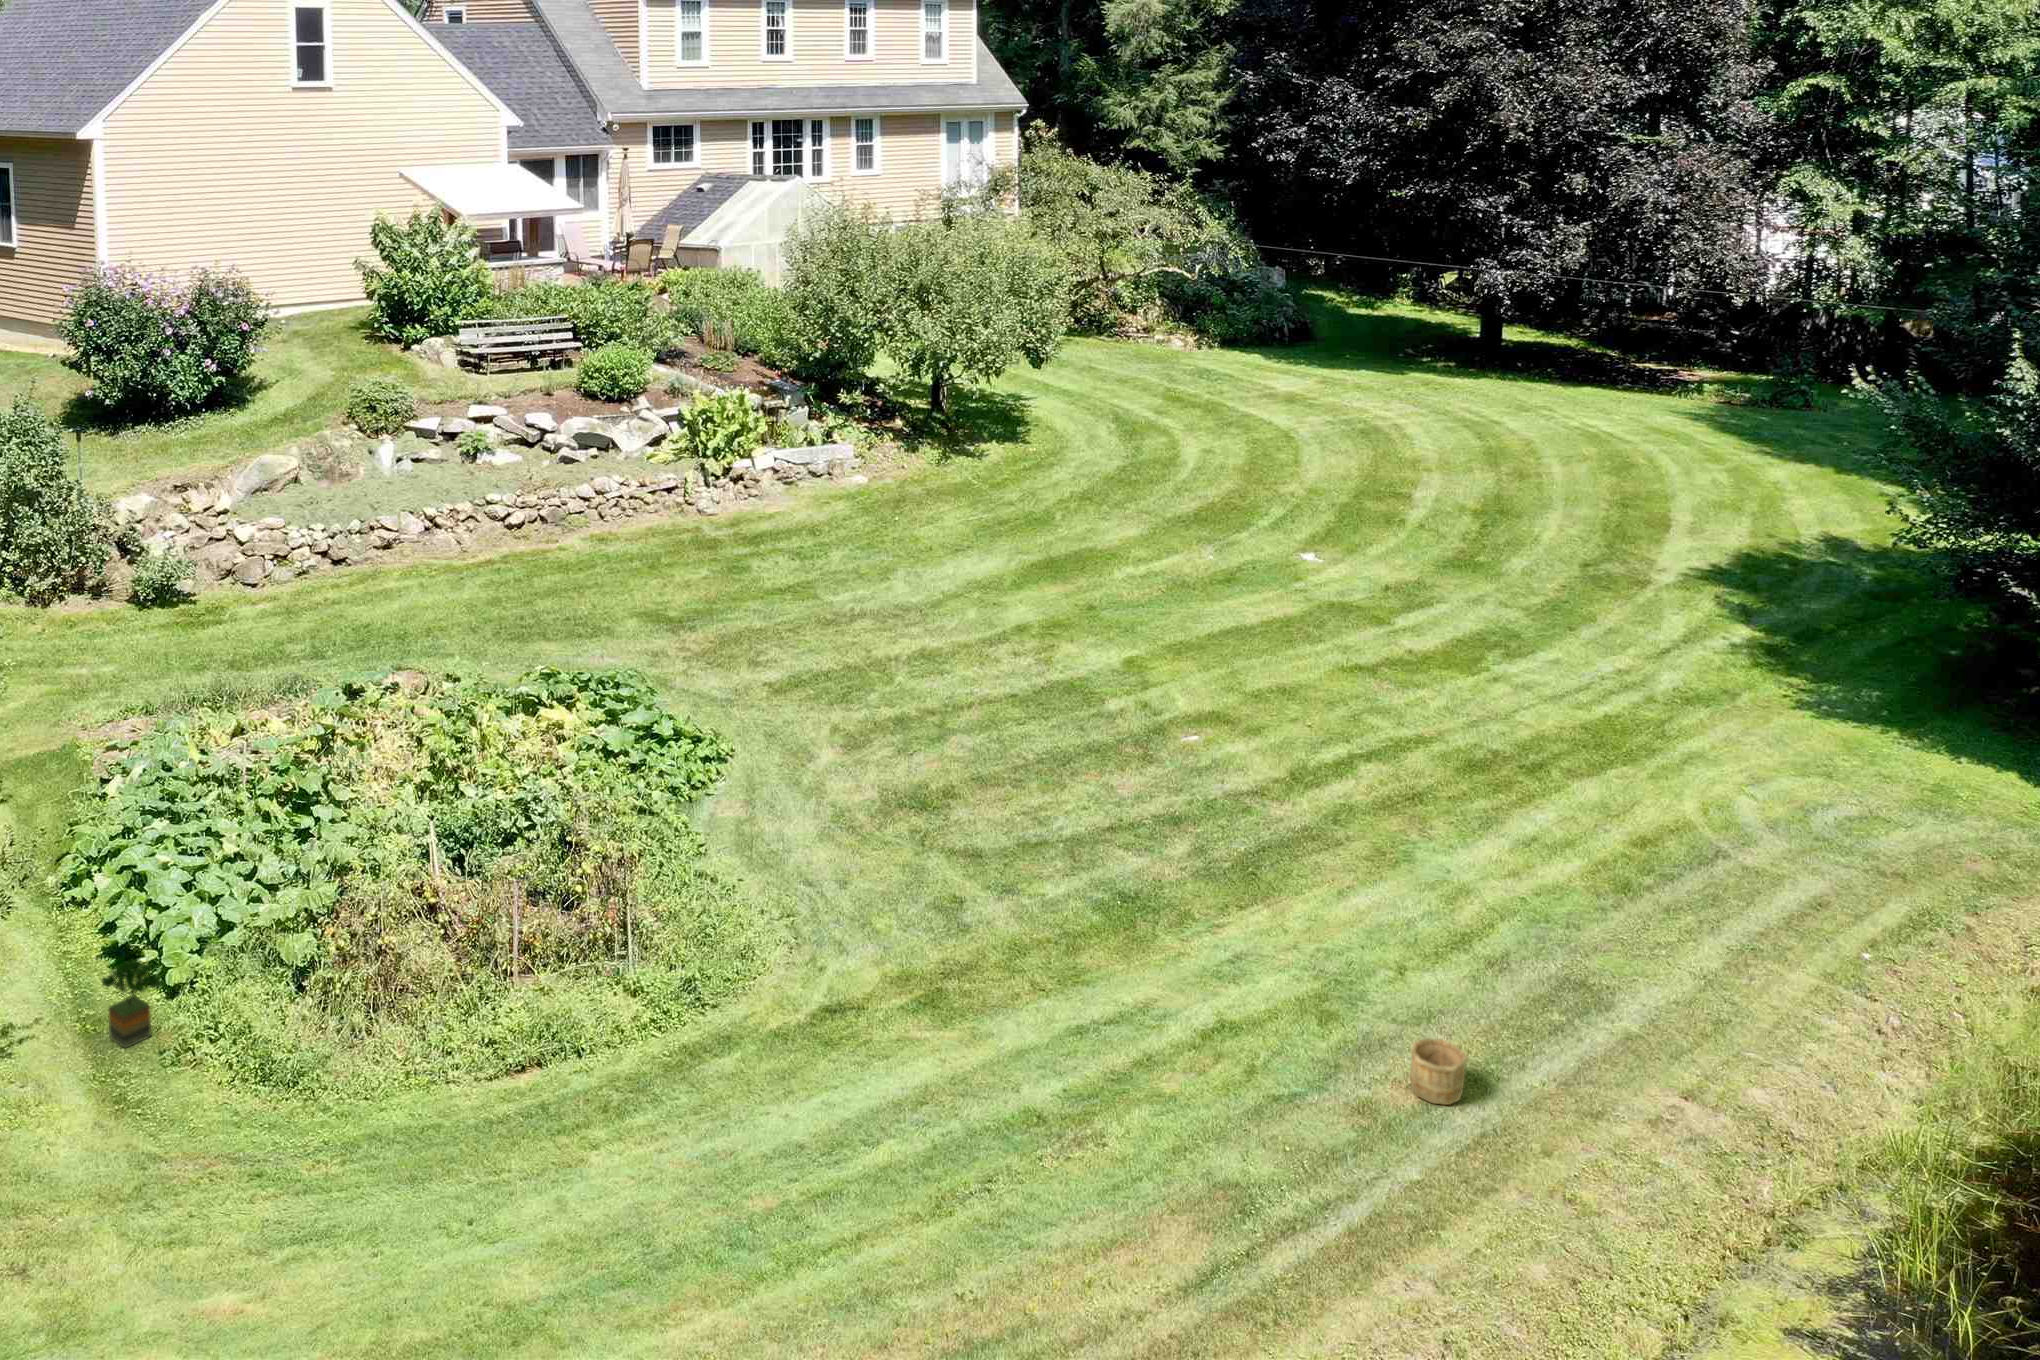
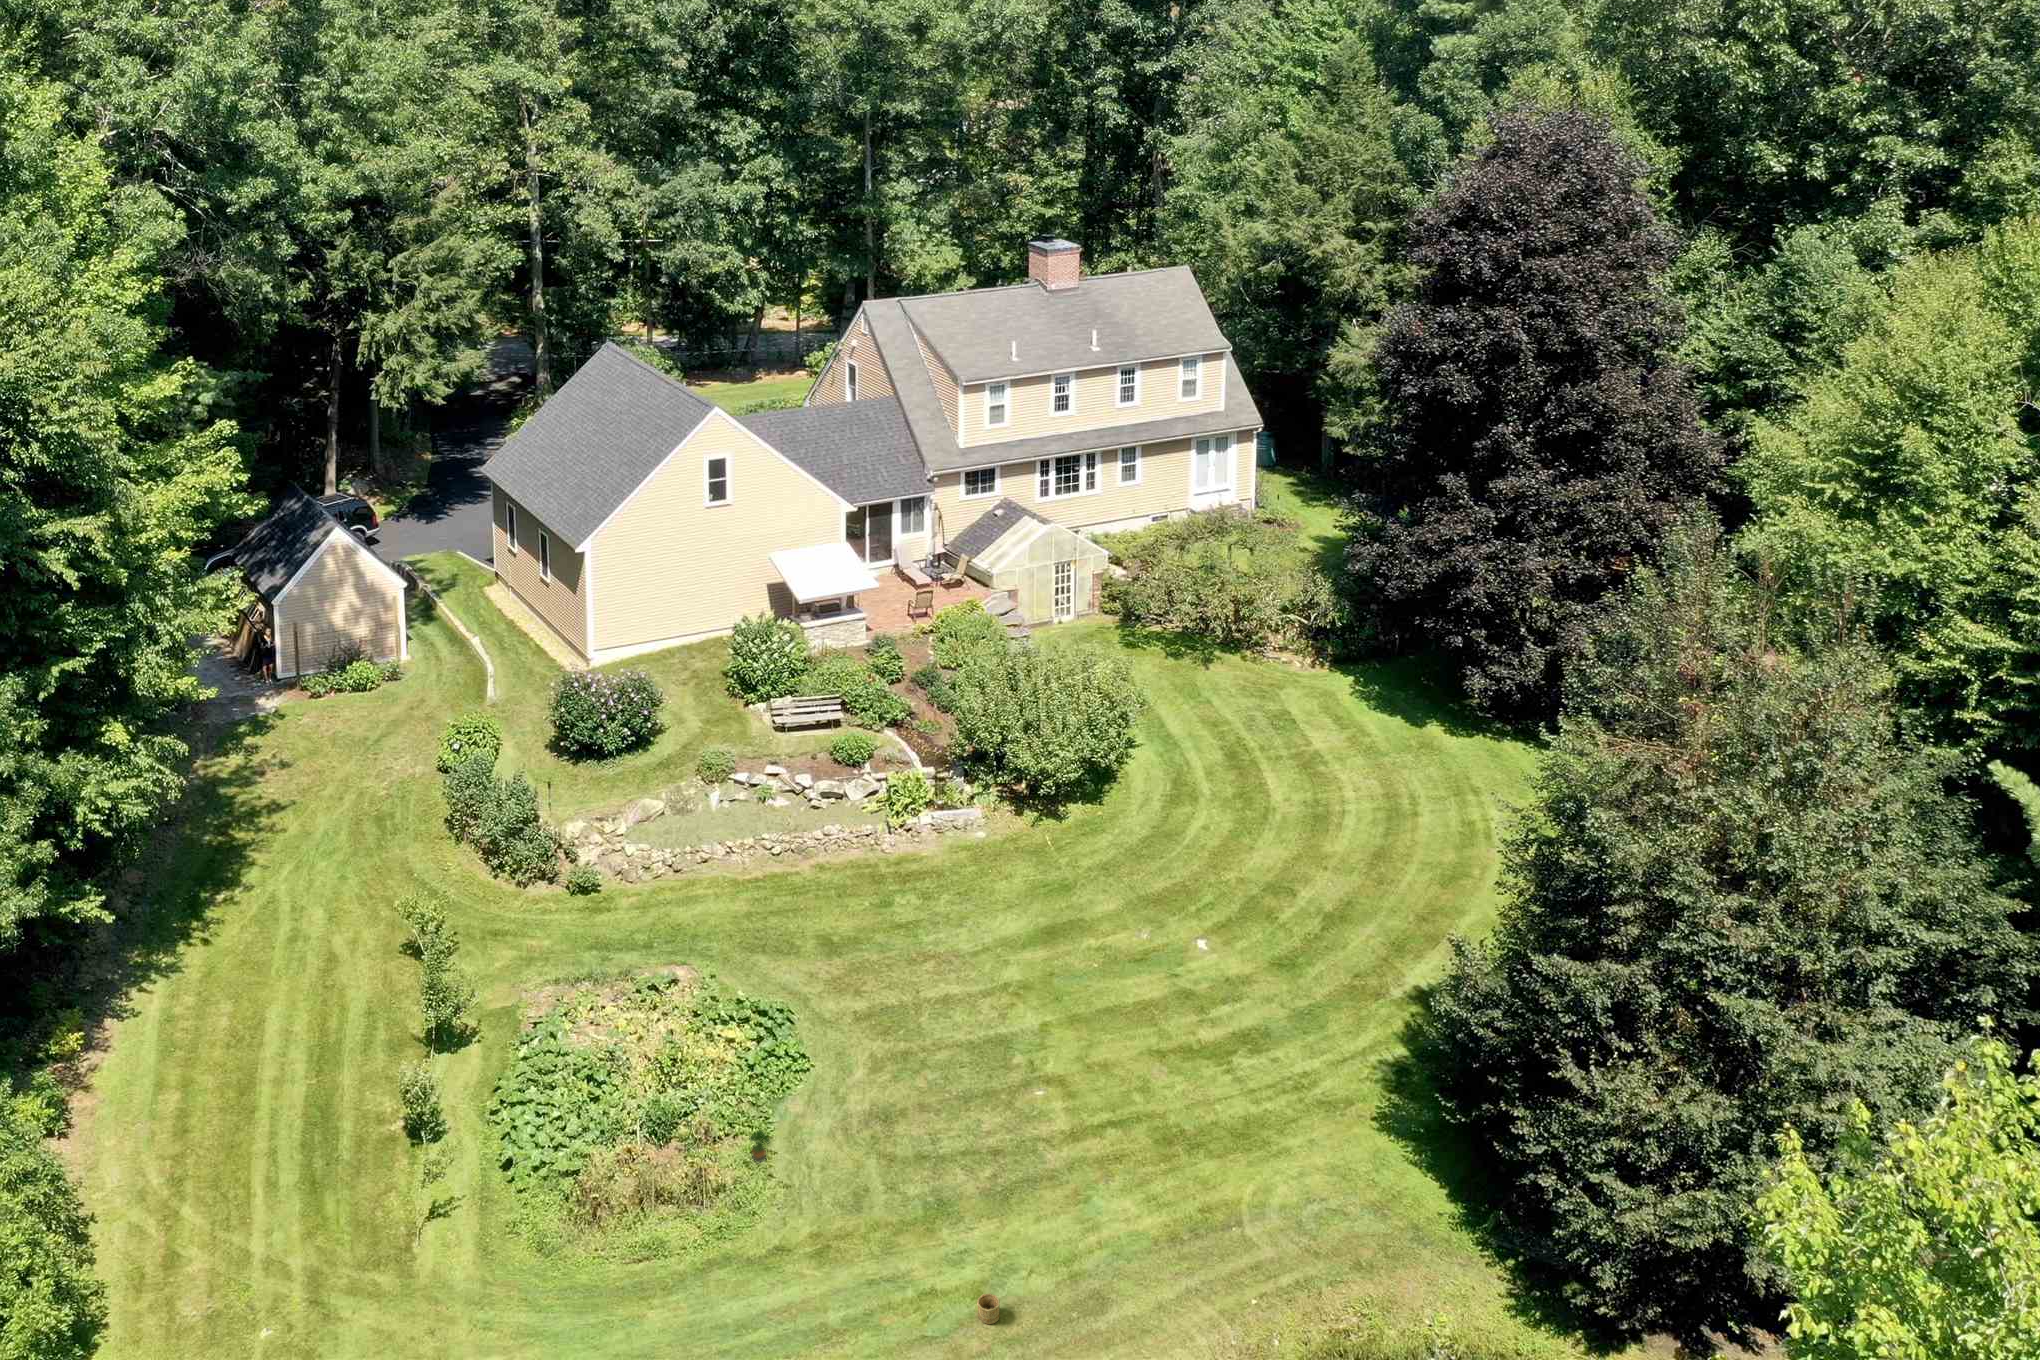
potted tree: present [102,959,162,1048] -> present [749,1130,770,1163]

